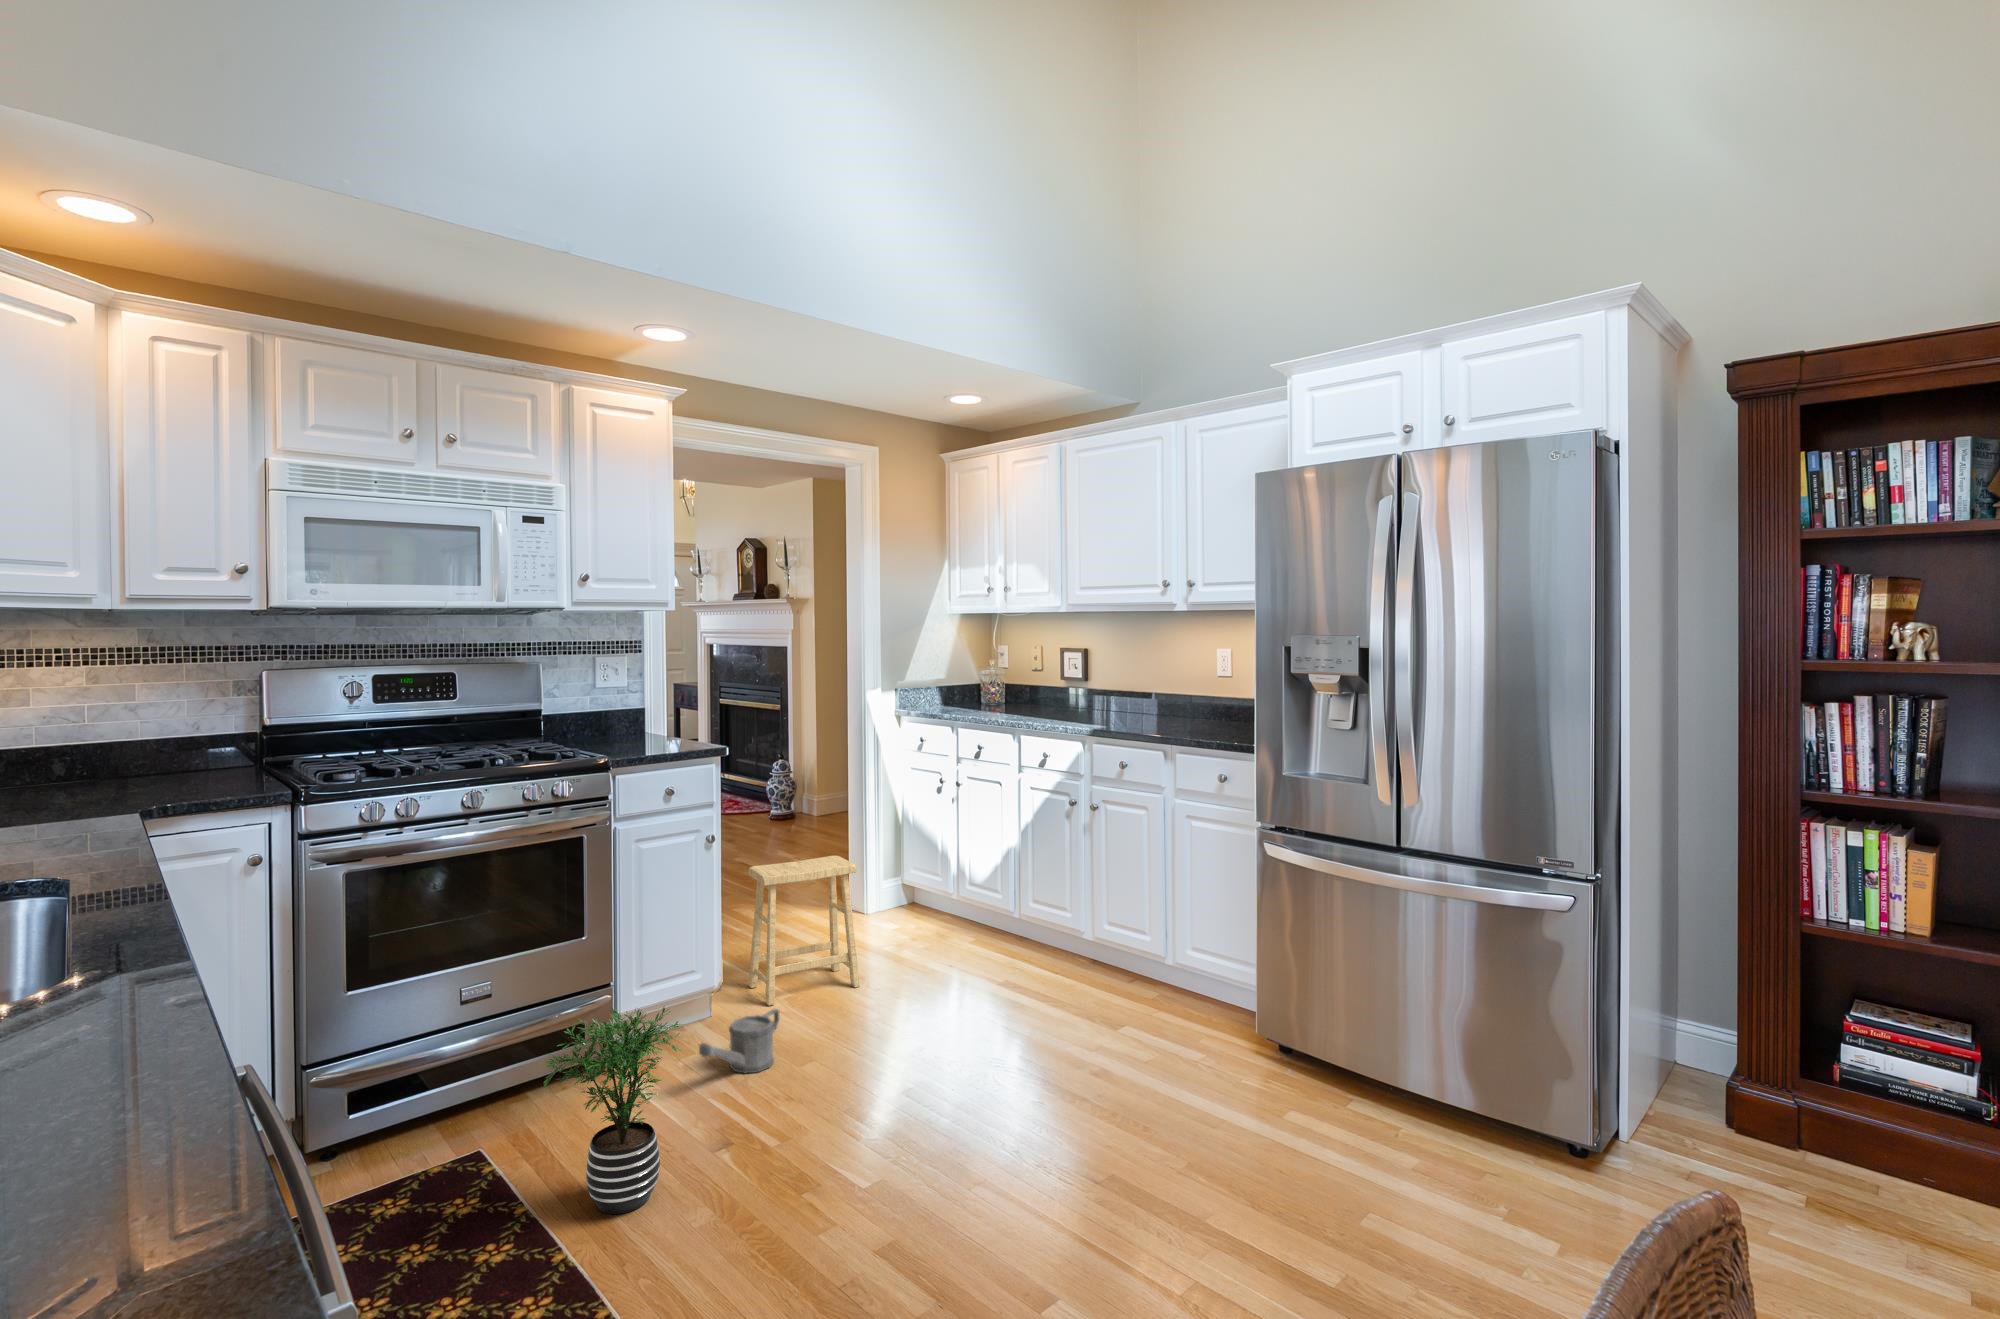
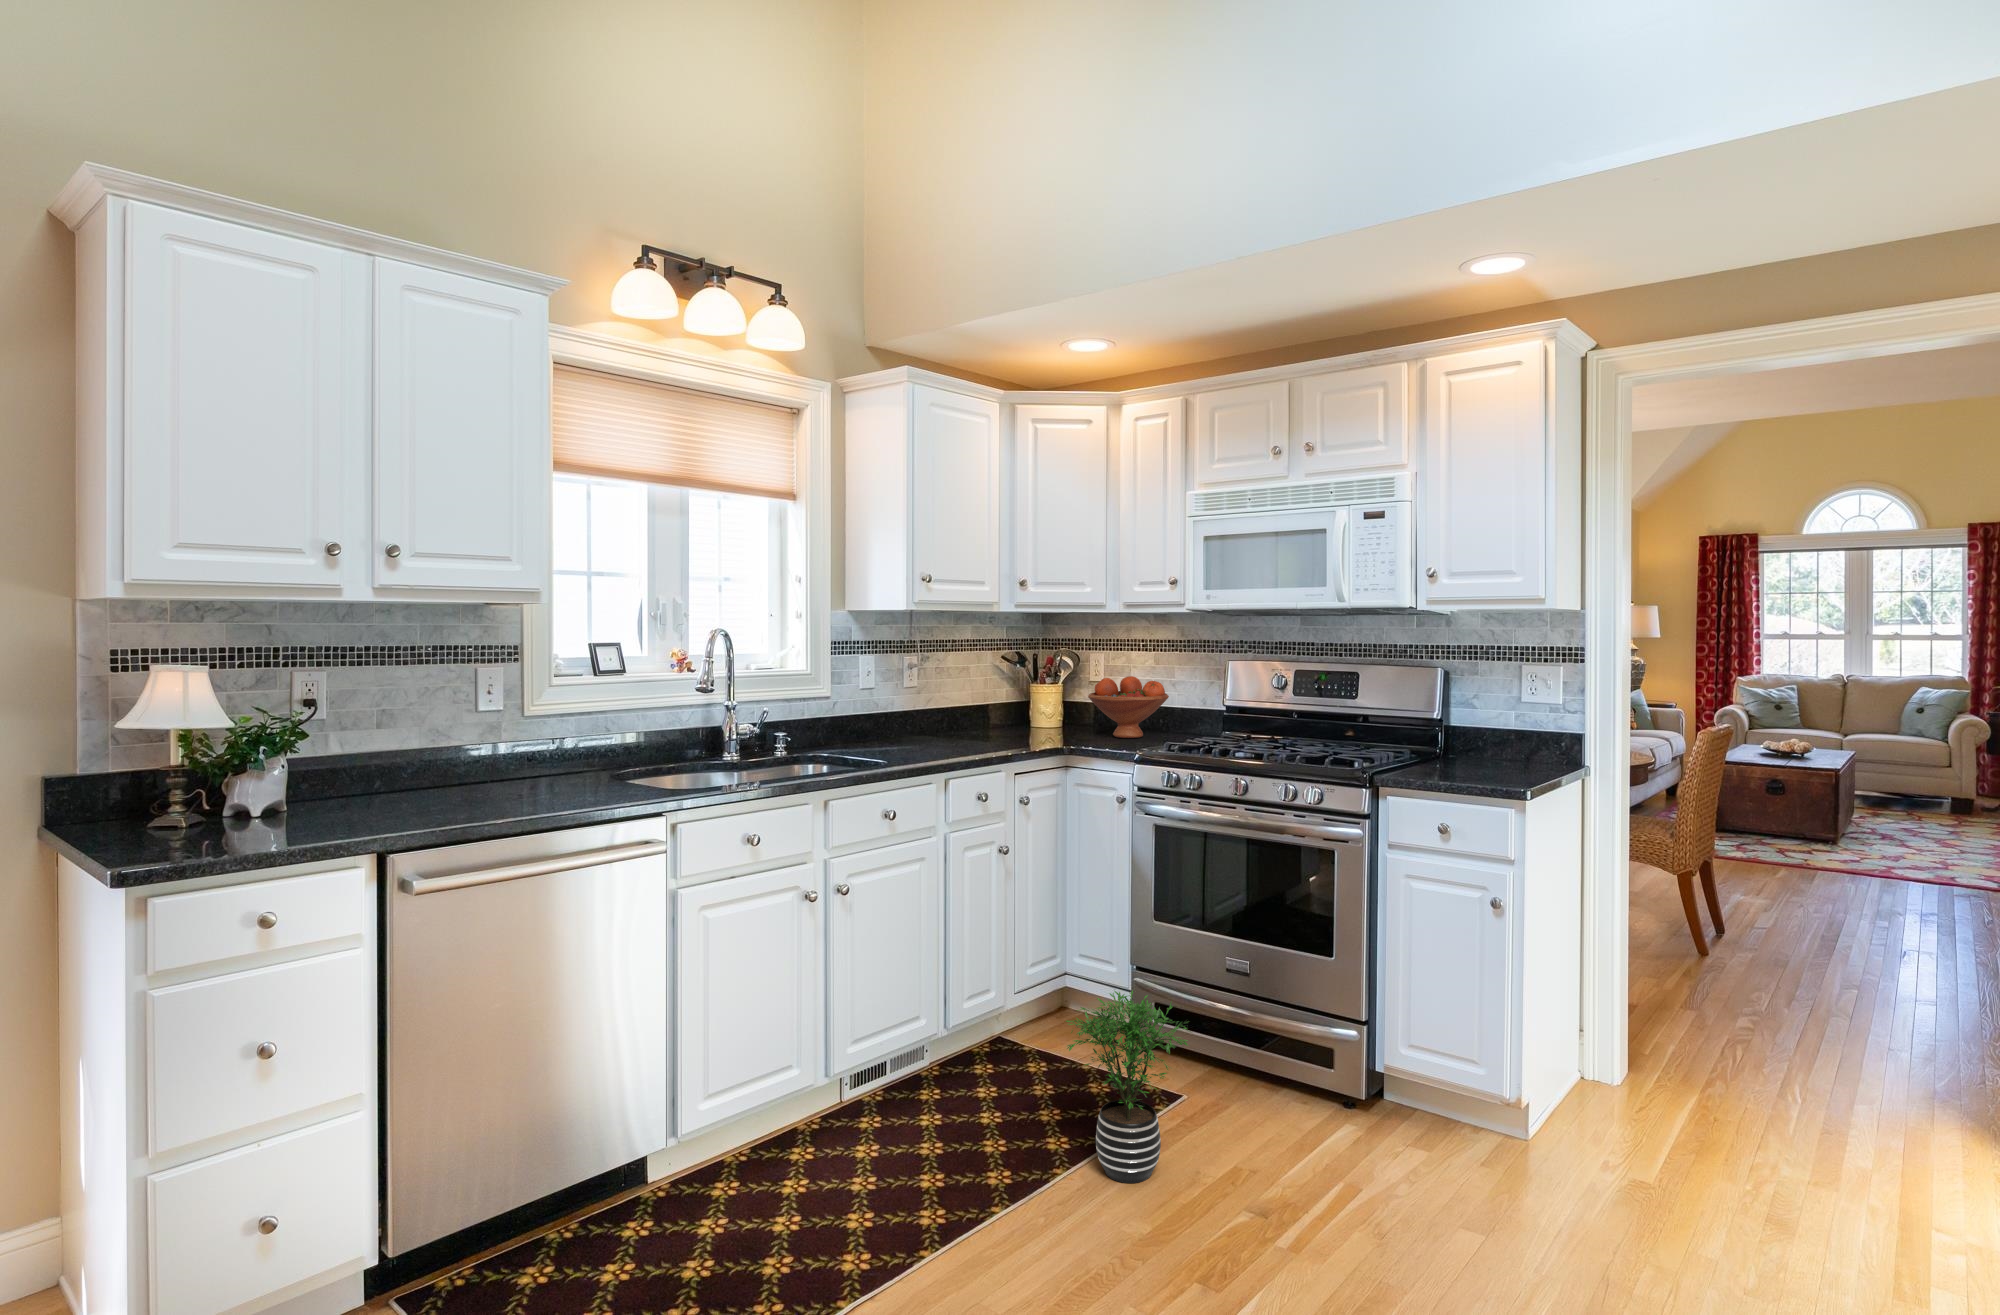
fruit bowl: none [42,704,196,792] -> present [1088,676,1169,738]
footstool: present [748,856,860,1005] -> none [1589,973,1786,1227]
watering can: present [699,1009,780,1073] -> none [1332,1111,1484,1198]

